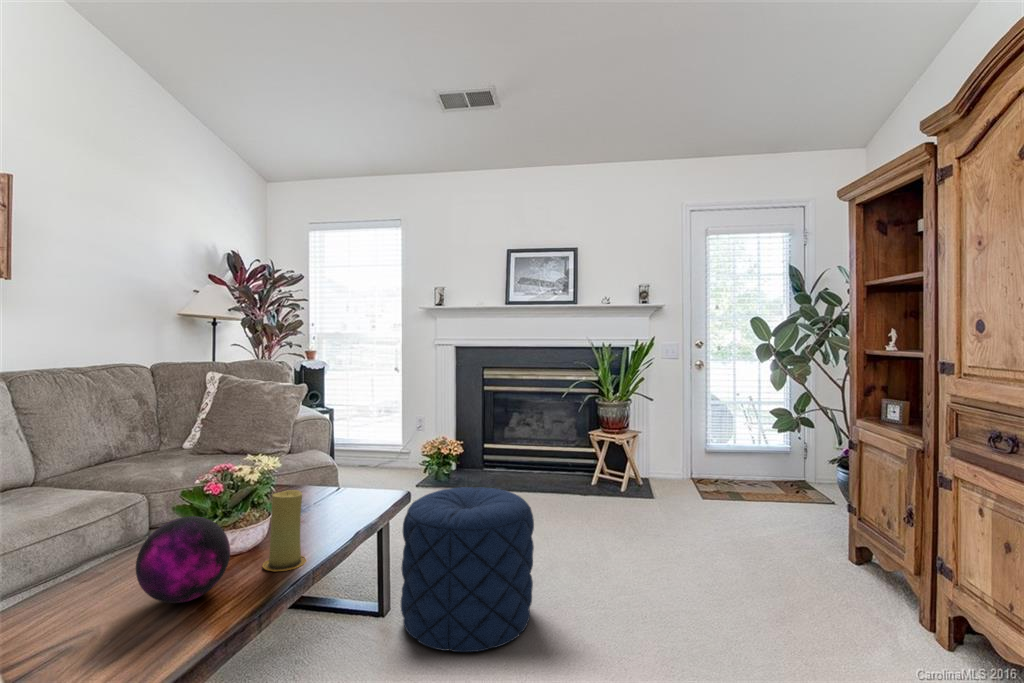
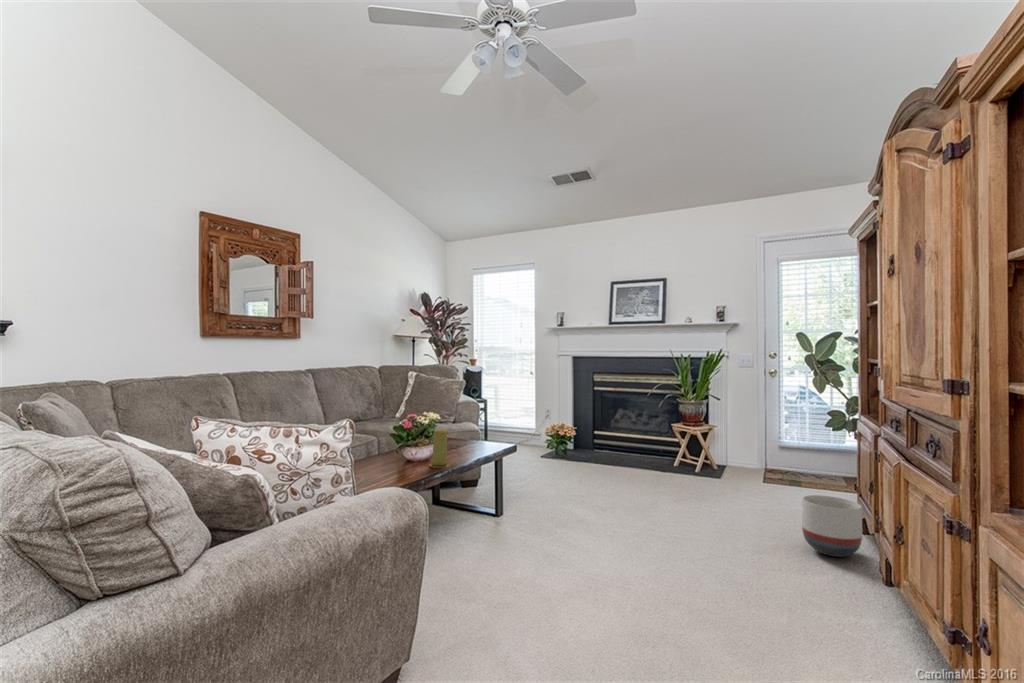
pouf: present [401,487,534,652] -> none [506,444,587,535]
decorative orb: present [136,516,230,603] -> none [376,435,414,473]
planter: none [833,534,917,623] -> present [802,495,862,557]

